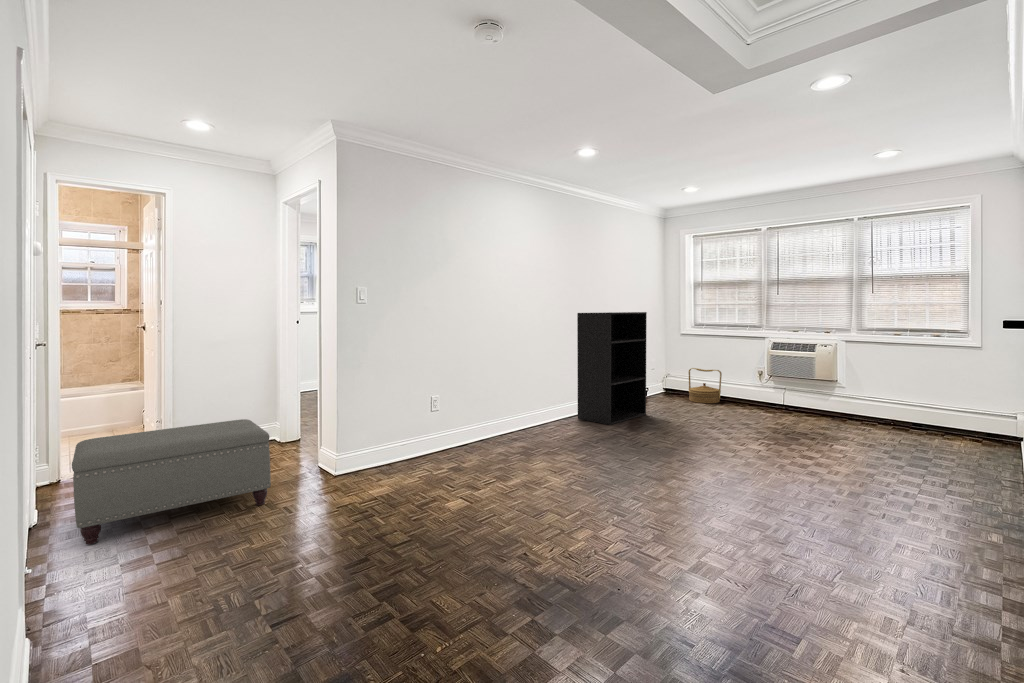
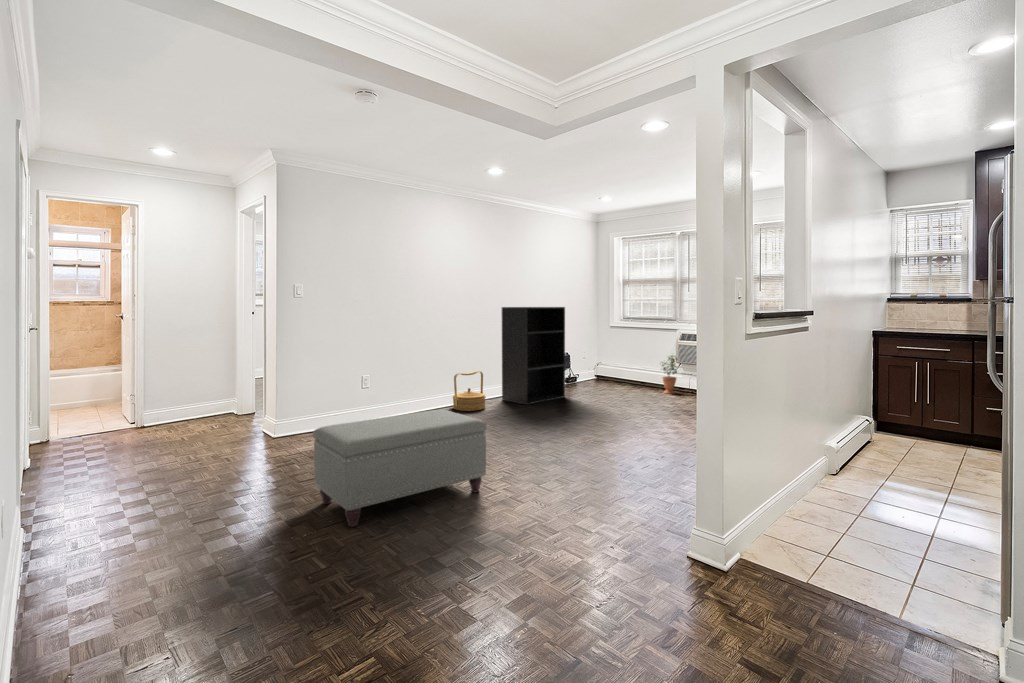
potted plant: none [747,364,768,409] -> present [662,356,677,394]
woven basket: present [689,368,722,403] -> present [453,371,486,411]
ottoman: present [72,419,271,545] -> present [313,409,486,527]

